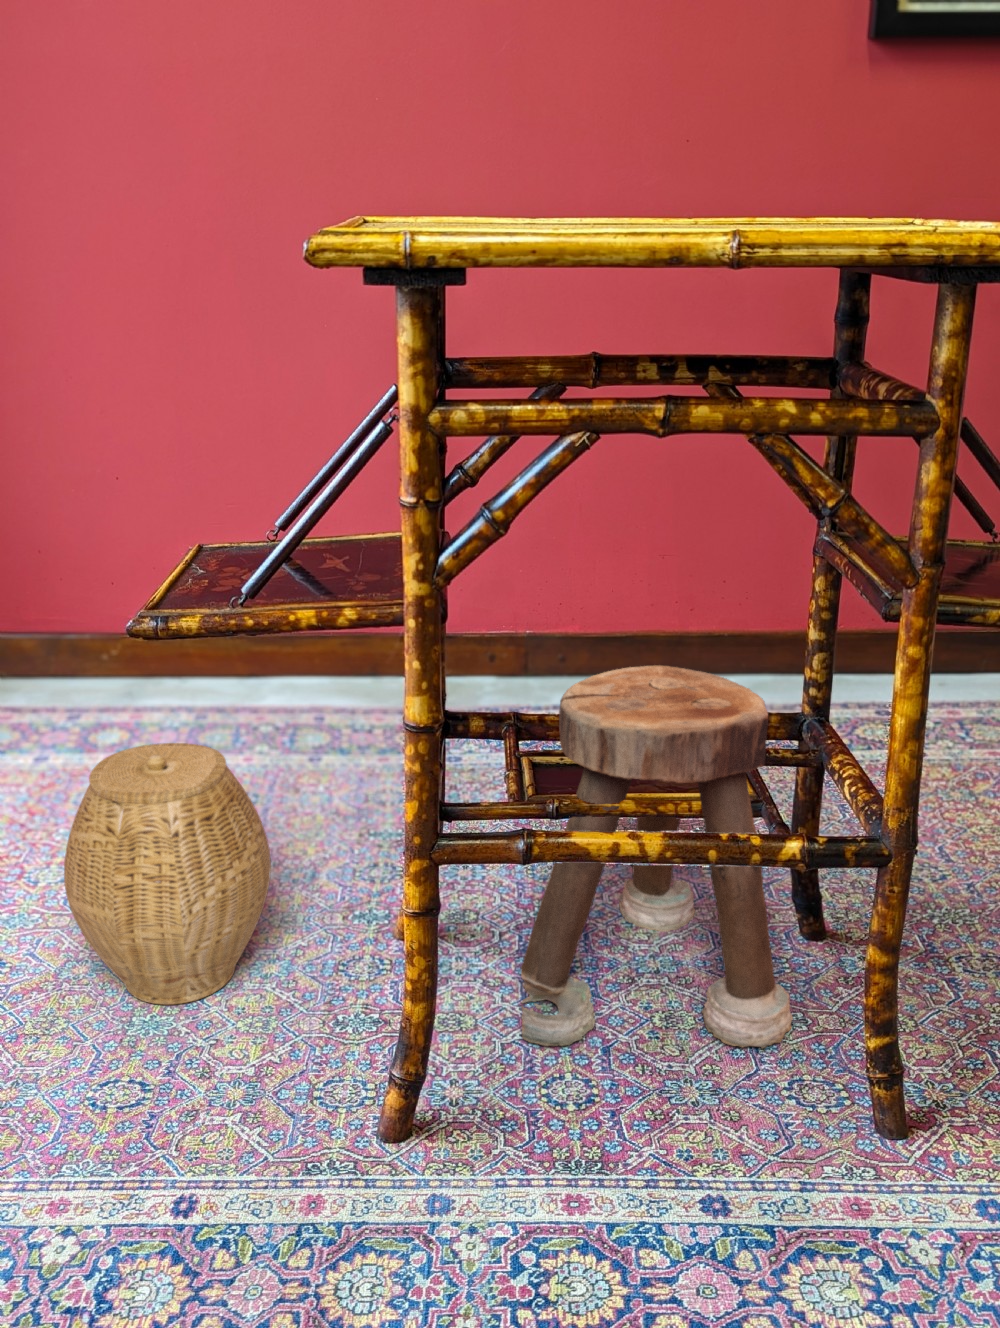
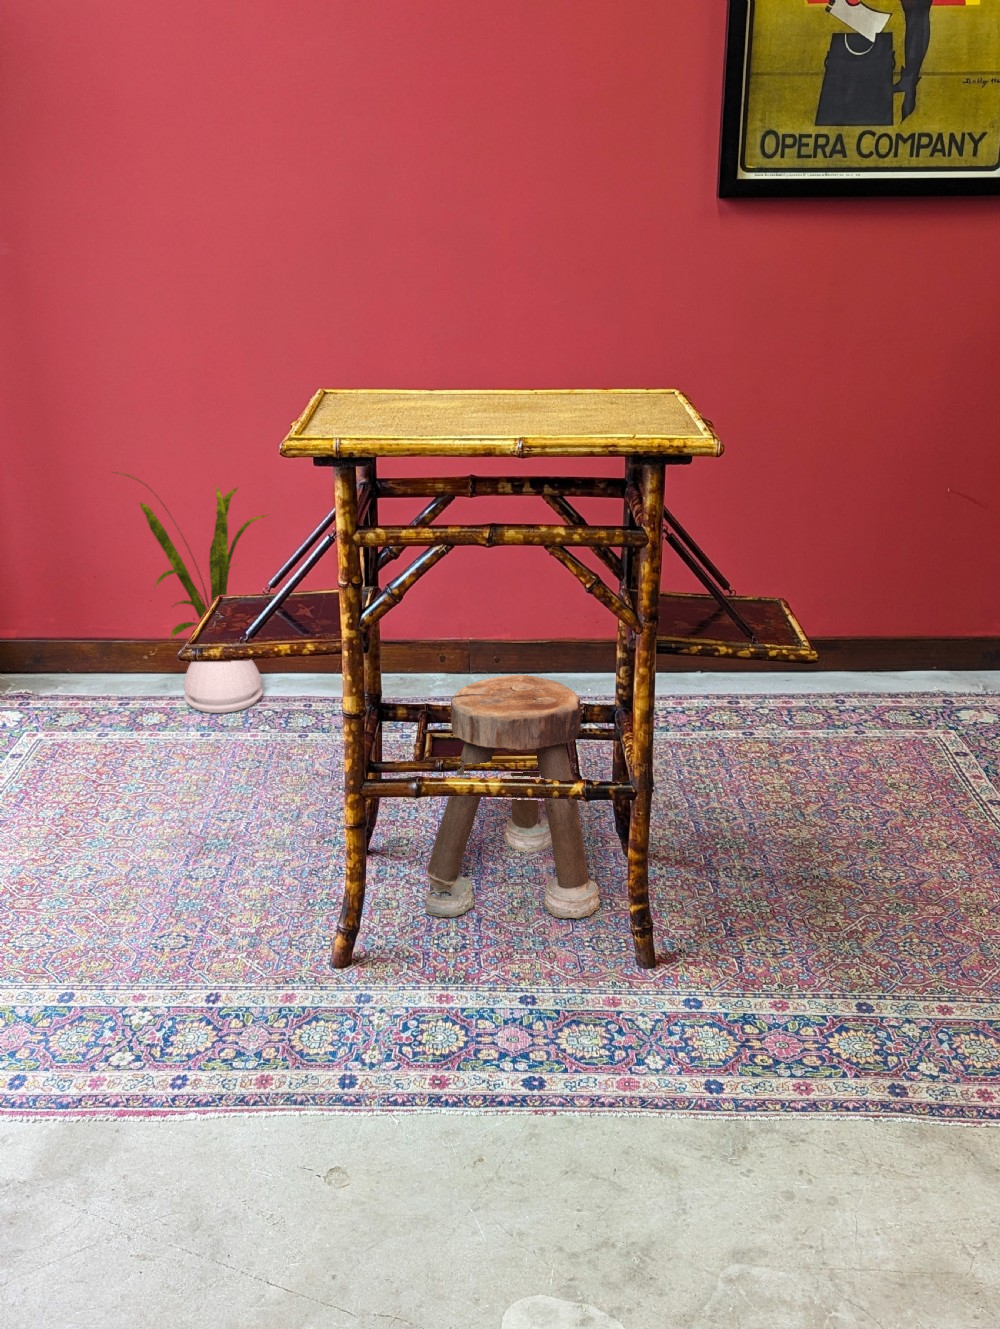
house plant: none [40,388,293,725] -> present [112,472,266,713]
woven basket: present [64,743,271,1005] -> none [136,725,268,893]

